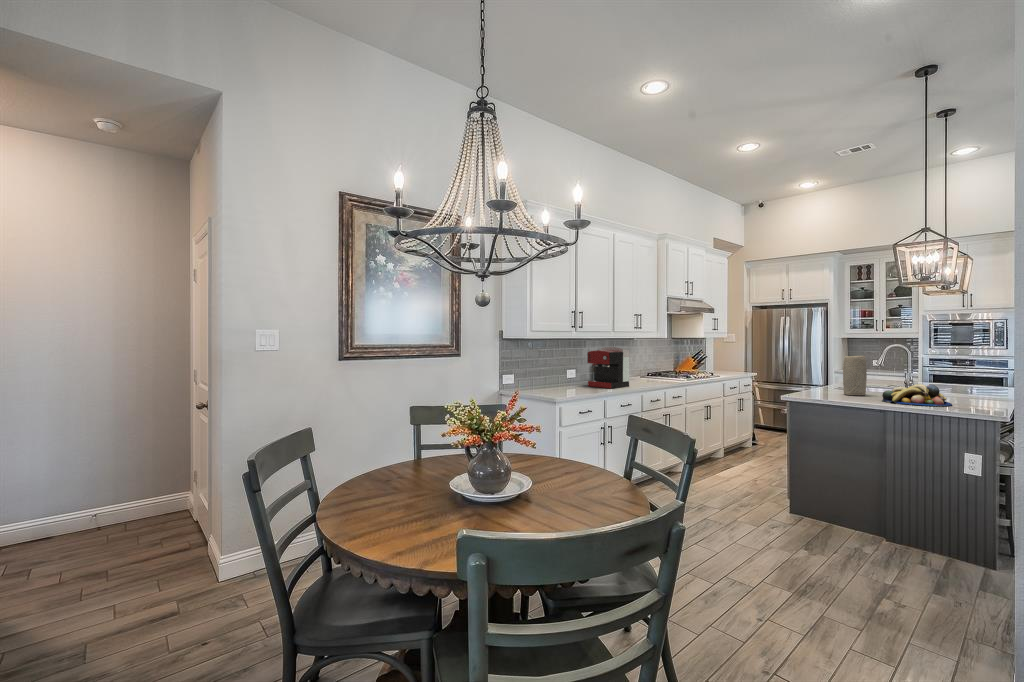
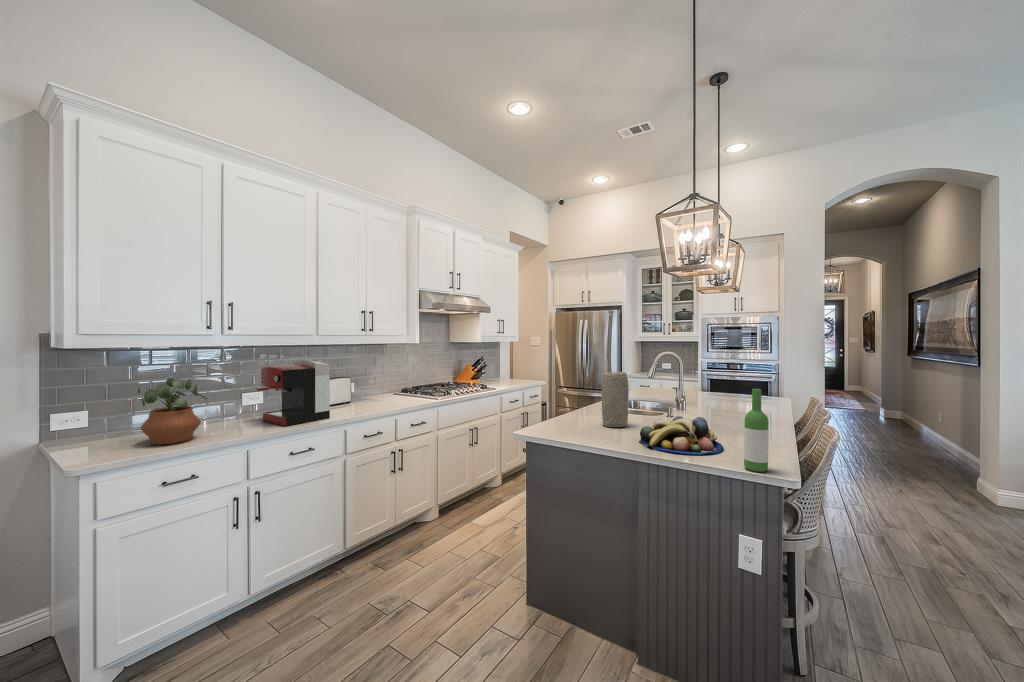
potted plant: none [546,355,576,393] -> present [137,378,207,445]
wine bottle: none [968,360,987,412] -> present [744,389,769,472]

